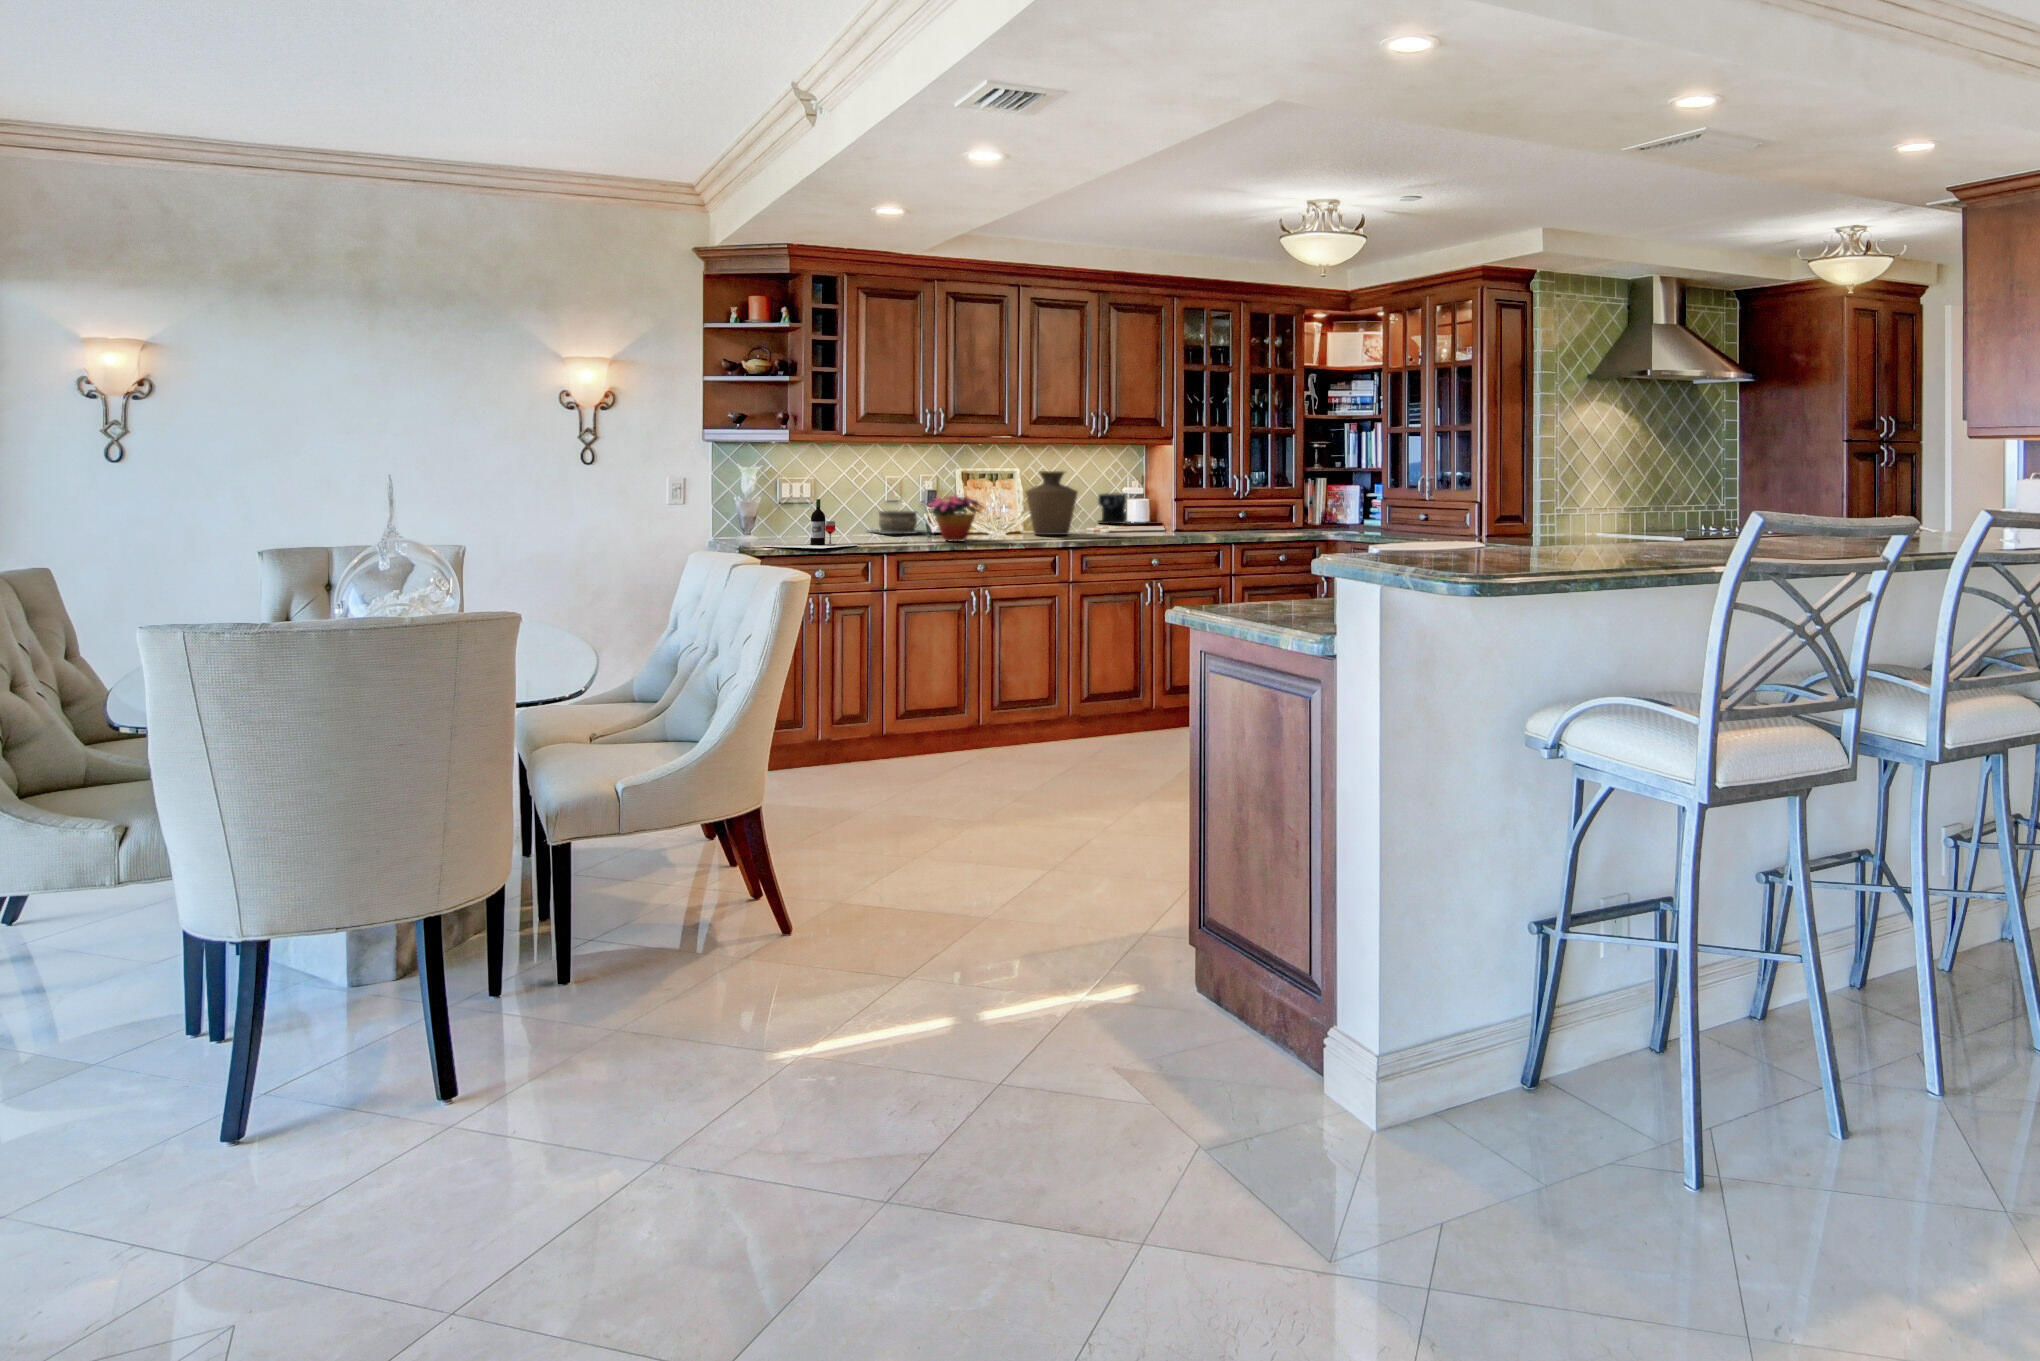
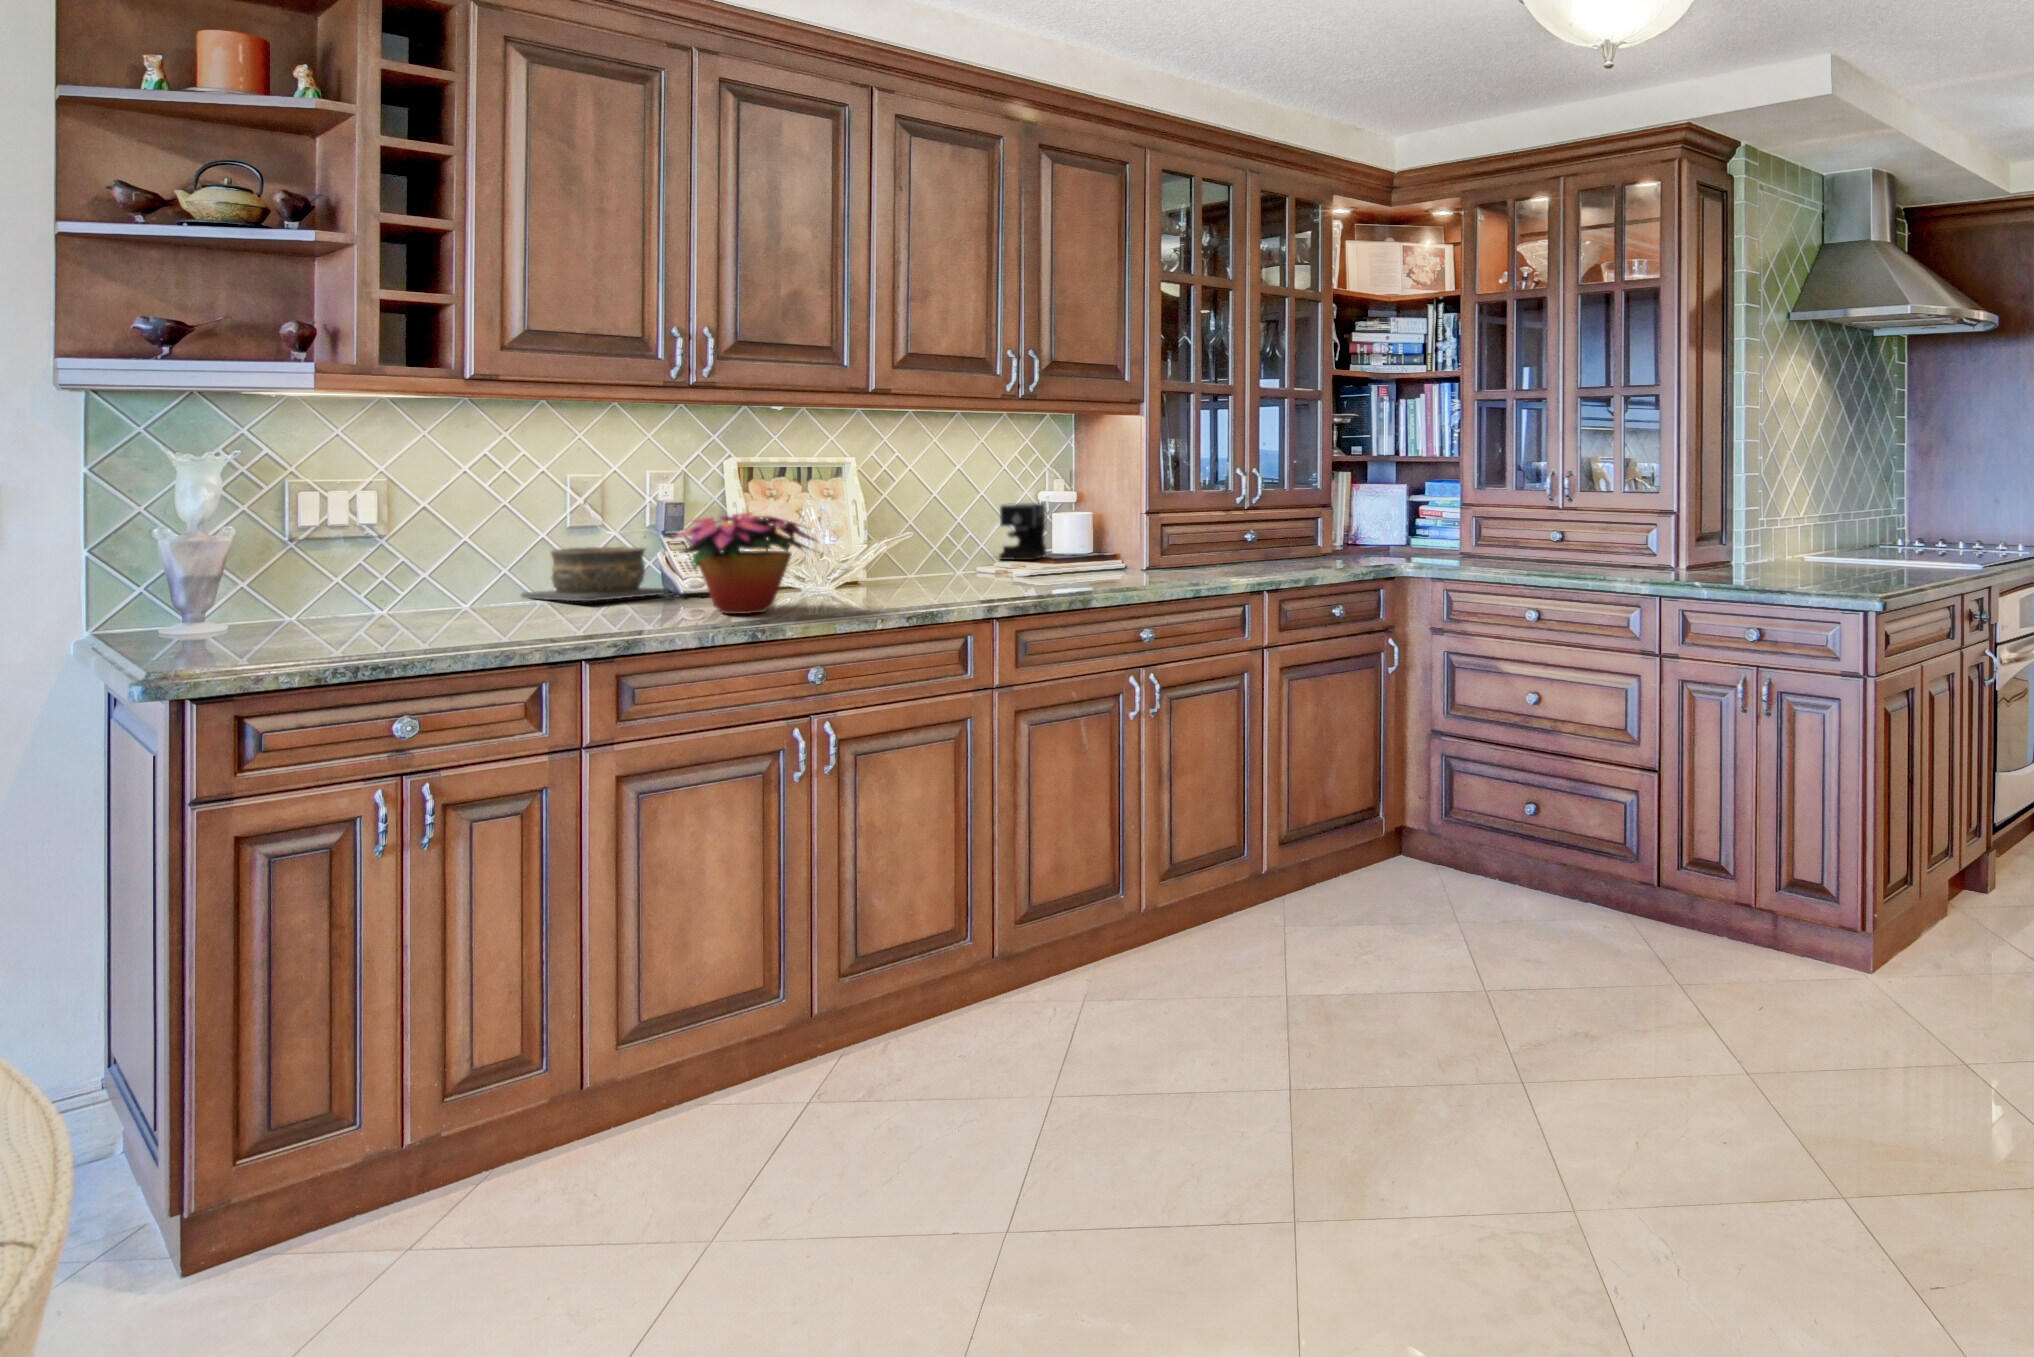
vase: present [1025,471,1078,535] -> none [884,461,993,590]
wine bottle: present [764,499,855,548] -> none [218,528,522,655]

